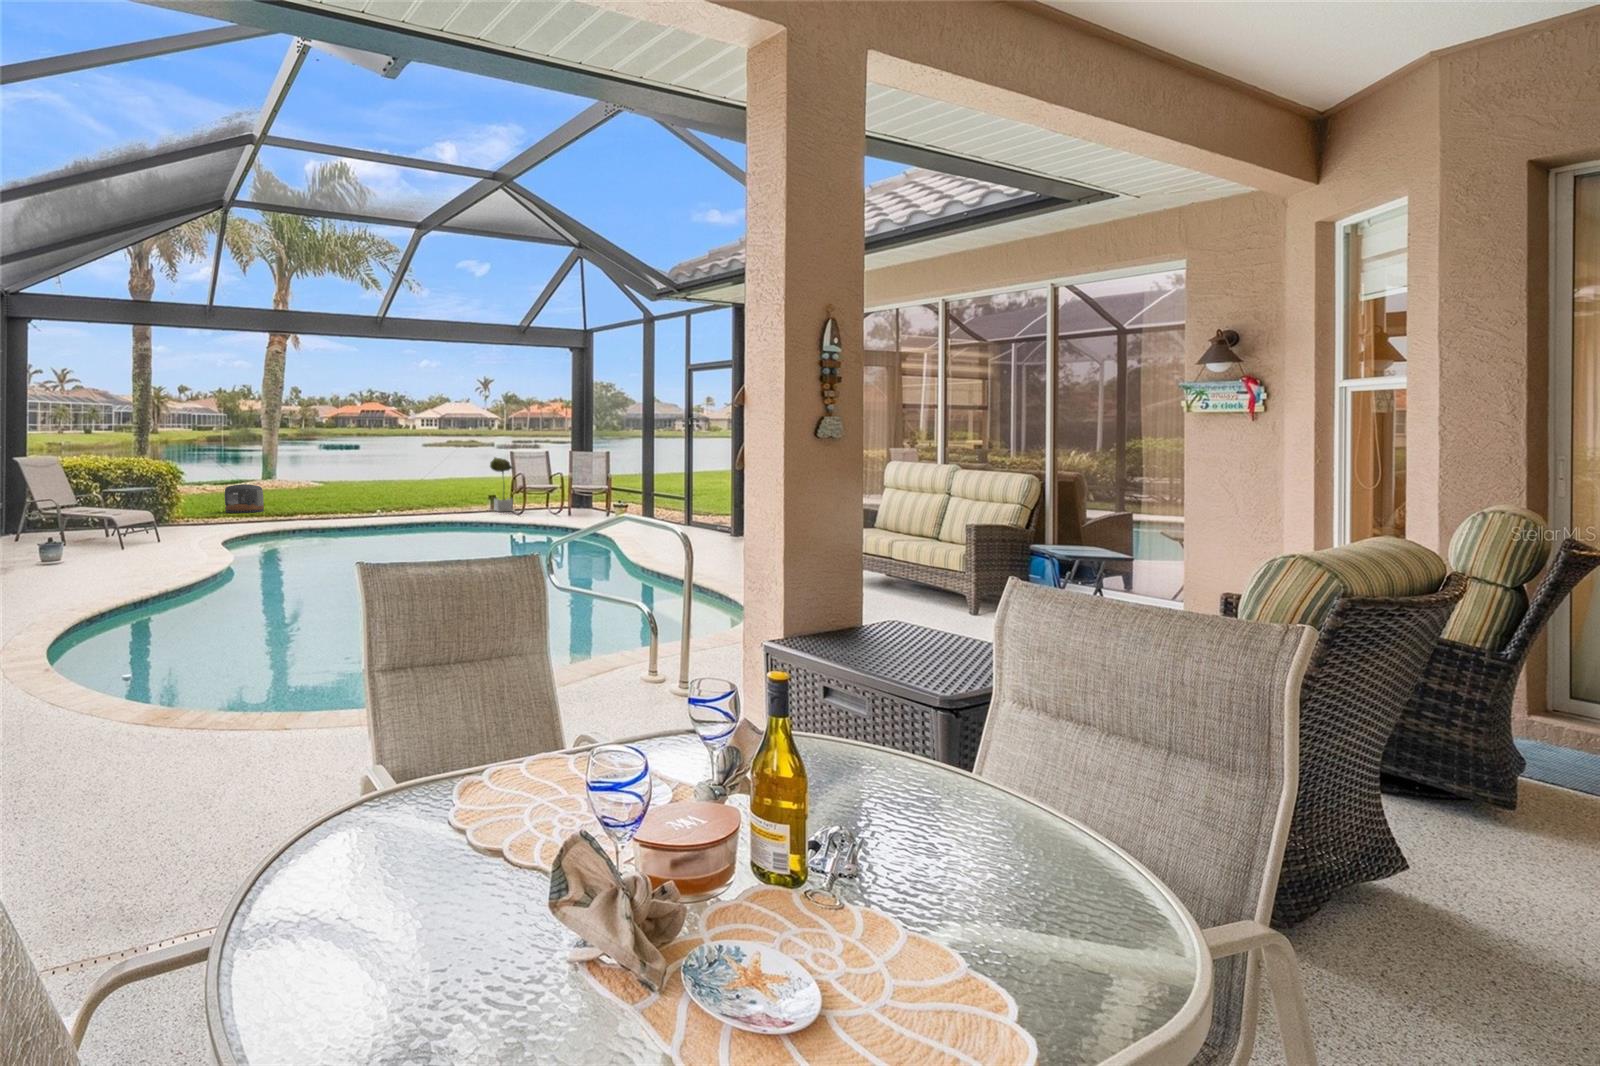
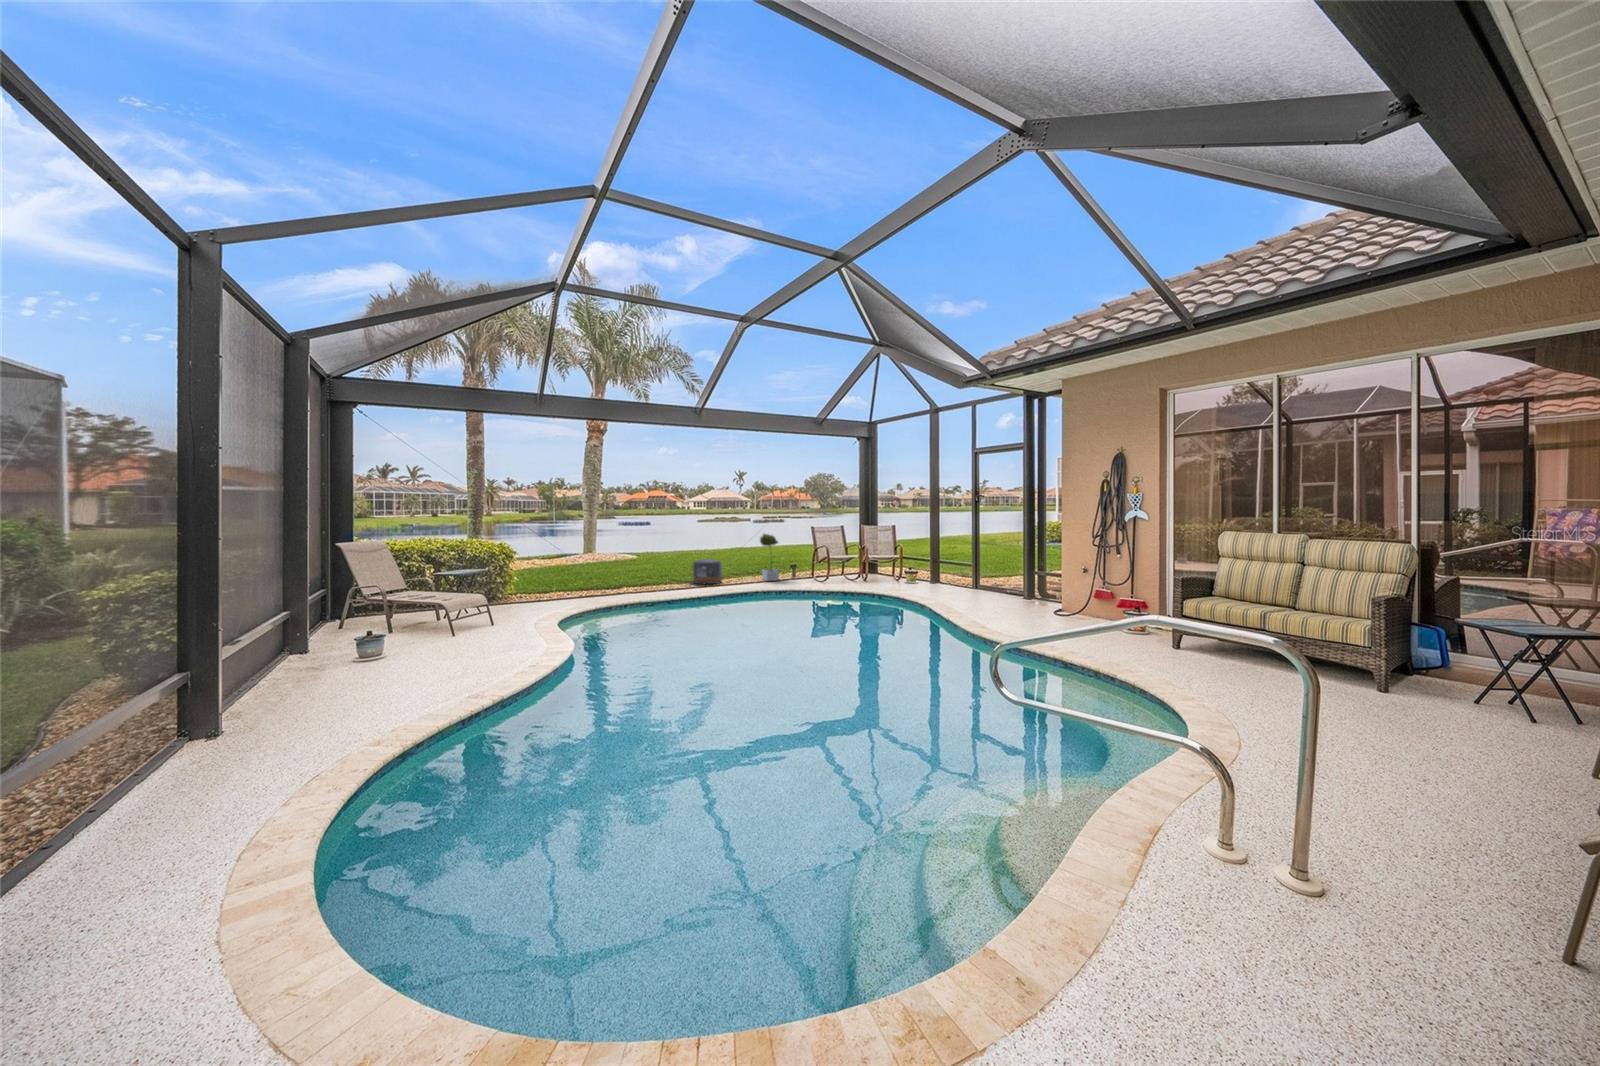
pouf: present [225,484,264,513] -> present [693,559,722,584]

